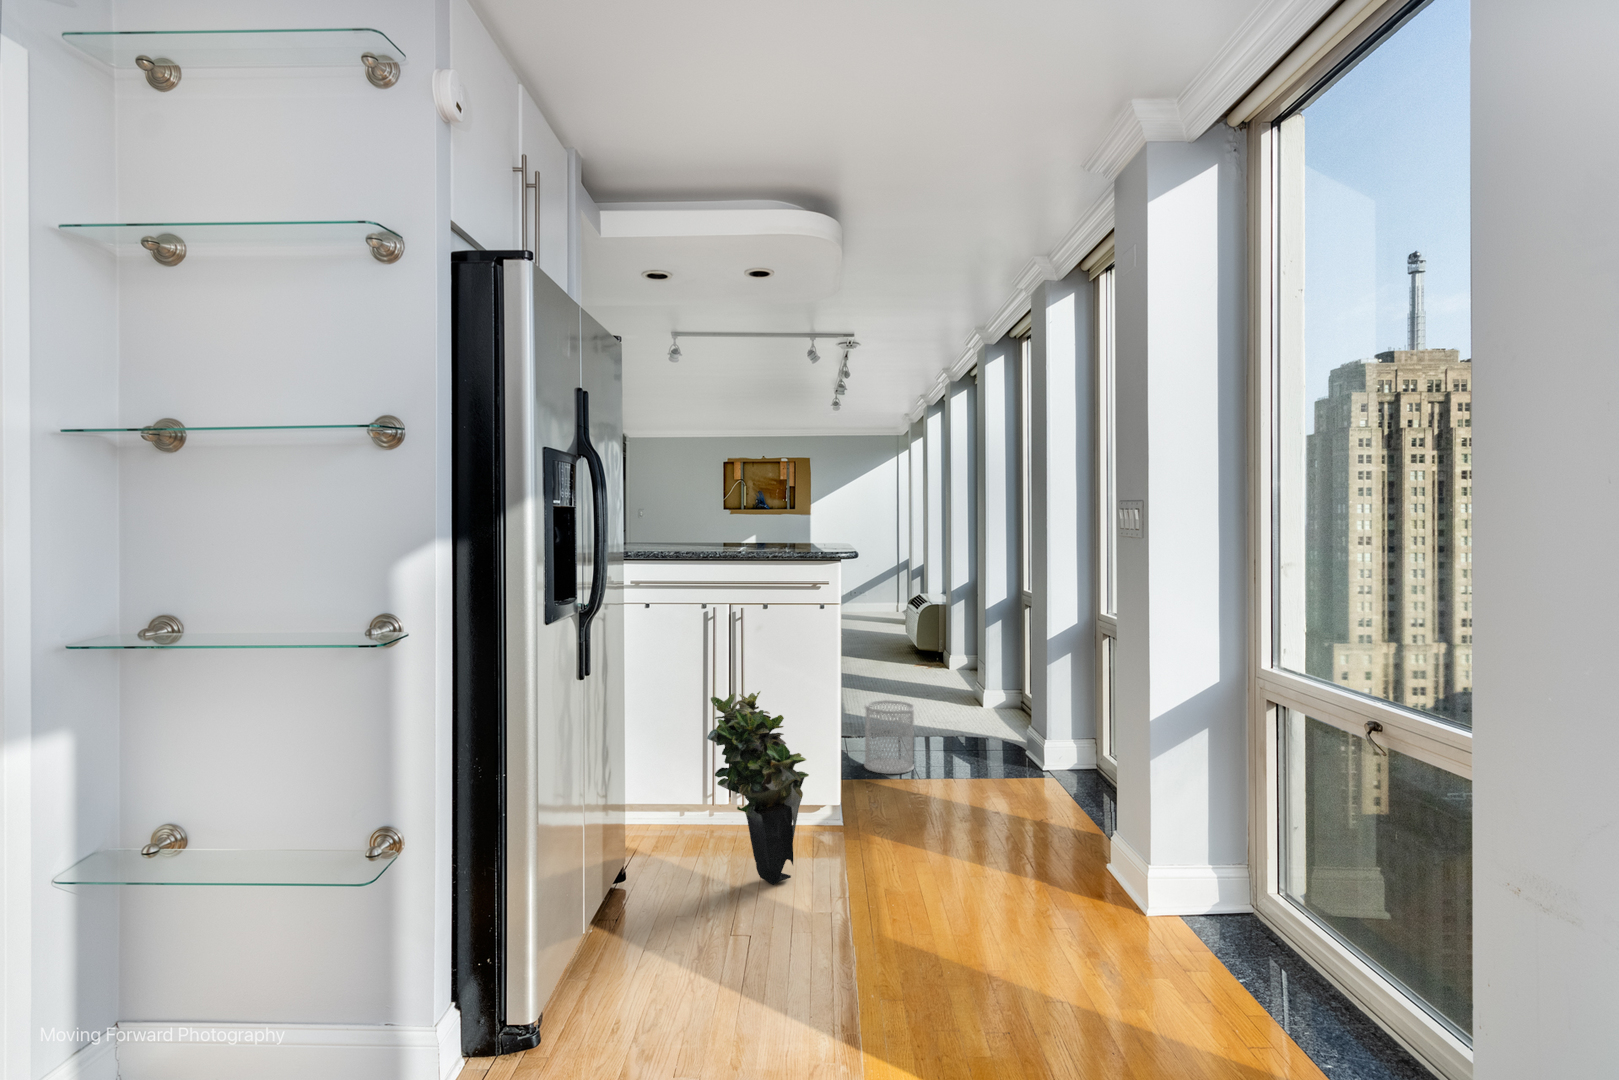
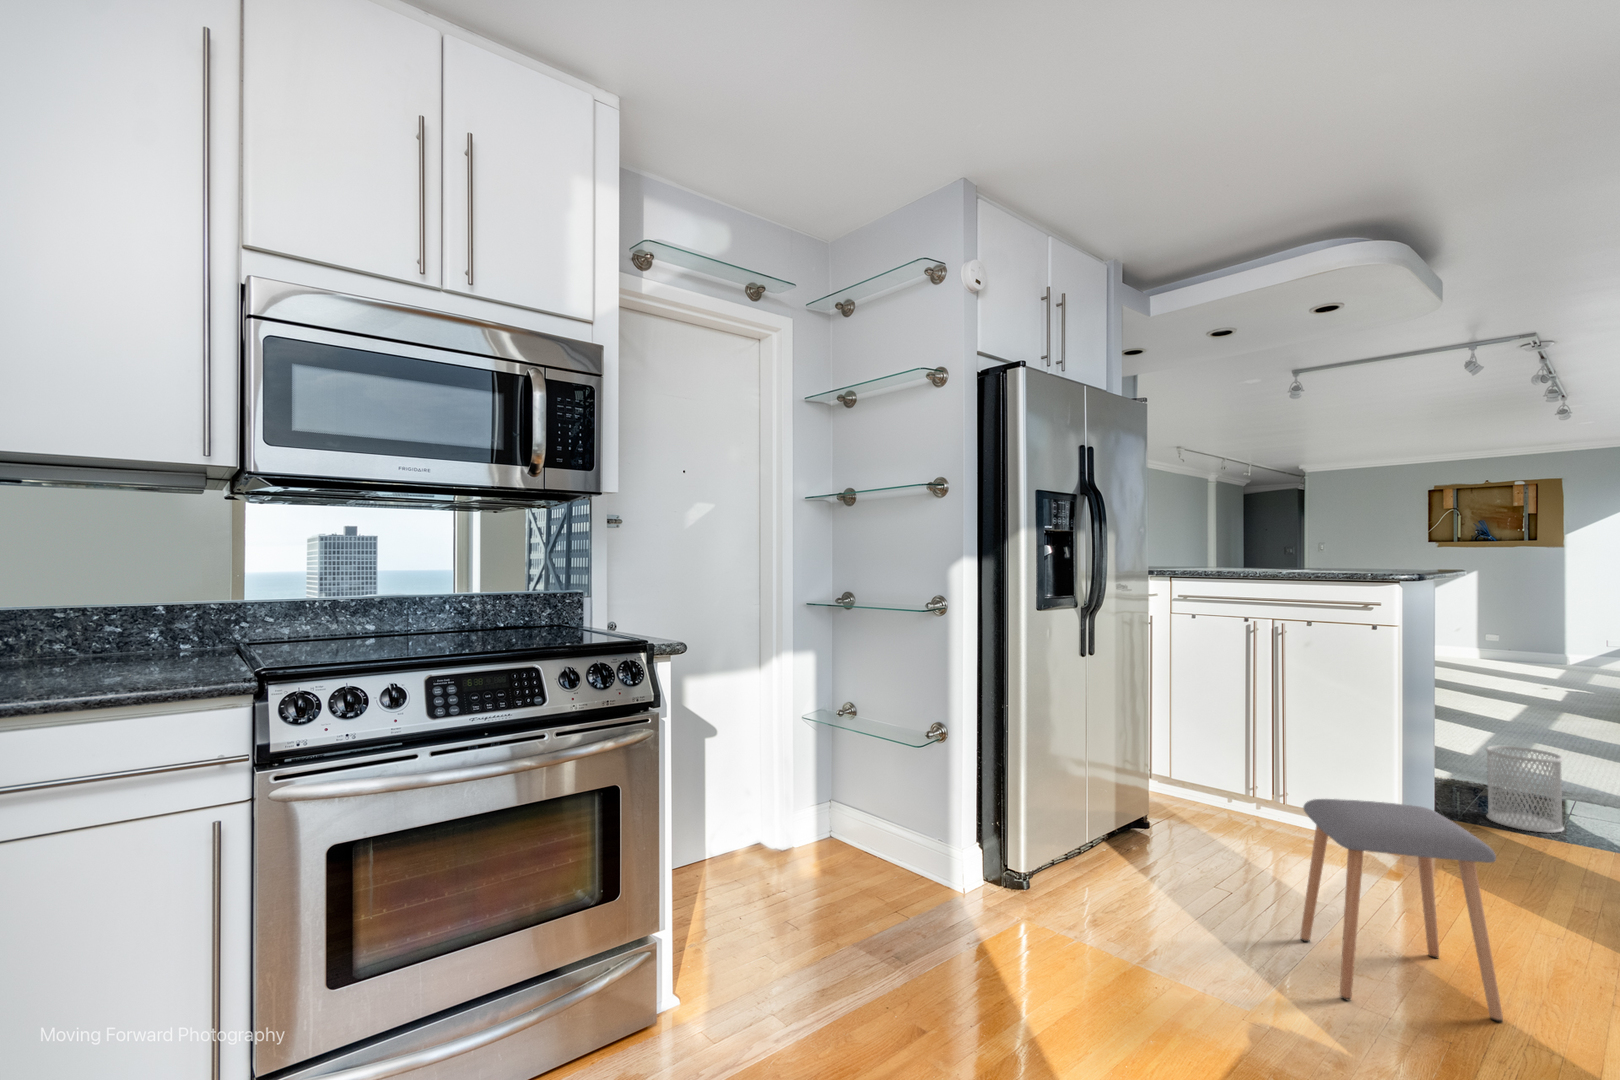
potted plant: present [707,691,809,884] -> none [1221,694,1332,871]
stool: none [840,799,1023,1035] -> present [1300,799,1503,1022]

